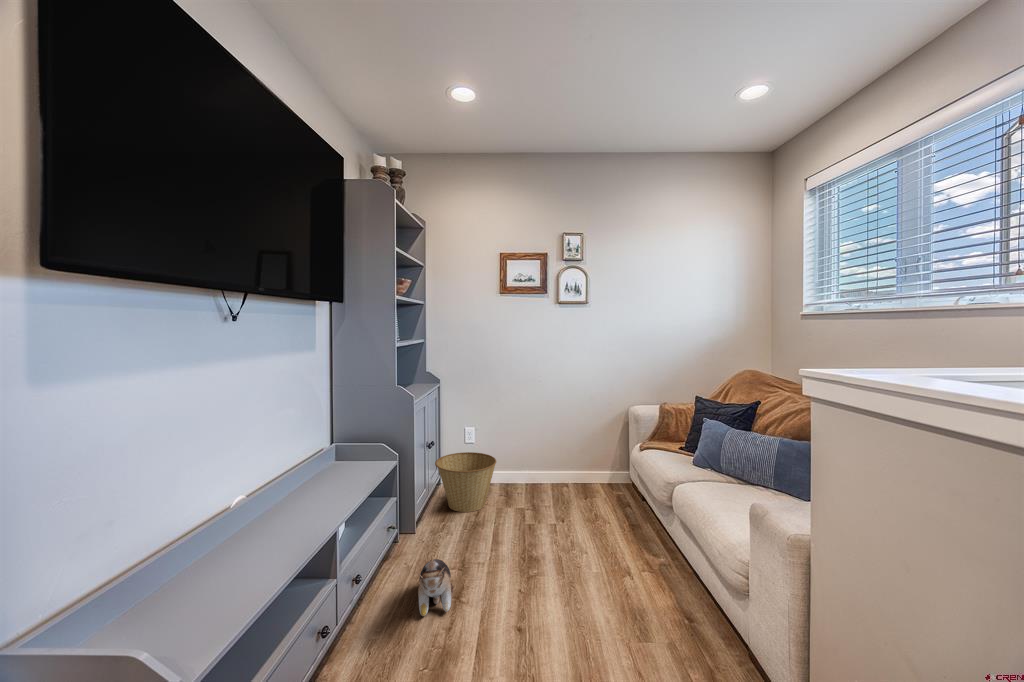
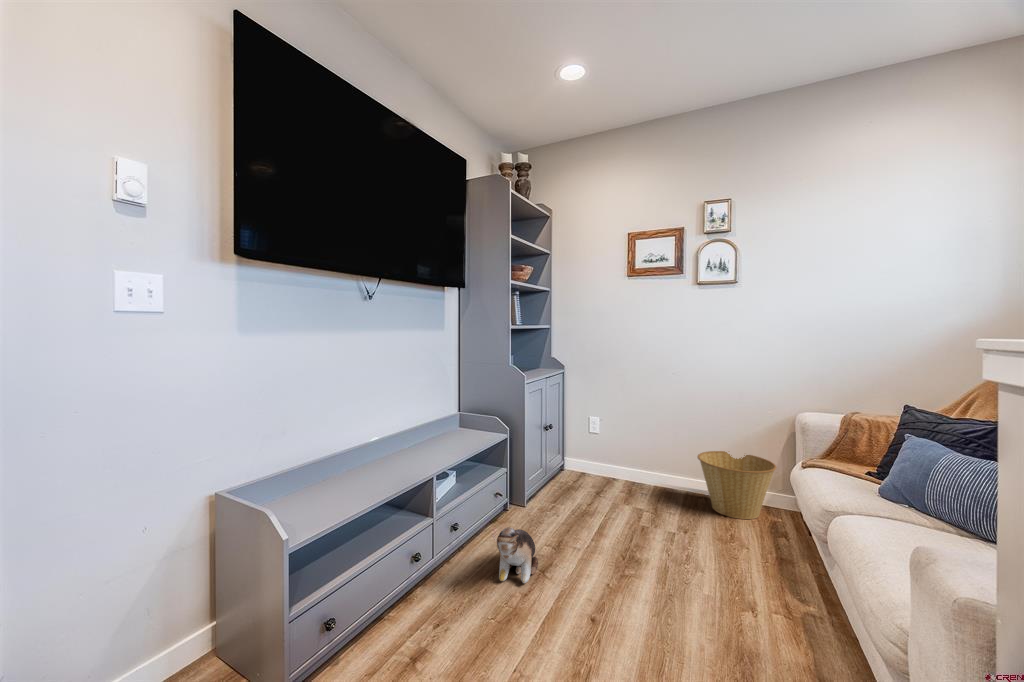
basket: present [435,452,496,512] -> present [698,451,776,519]

